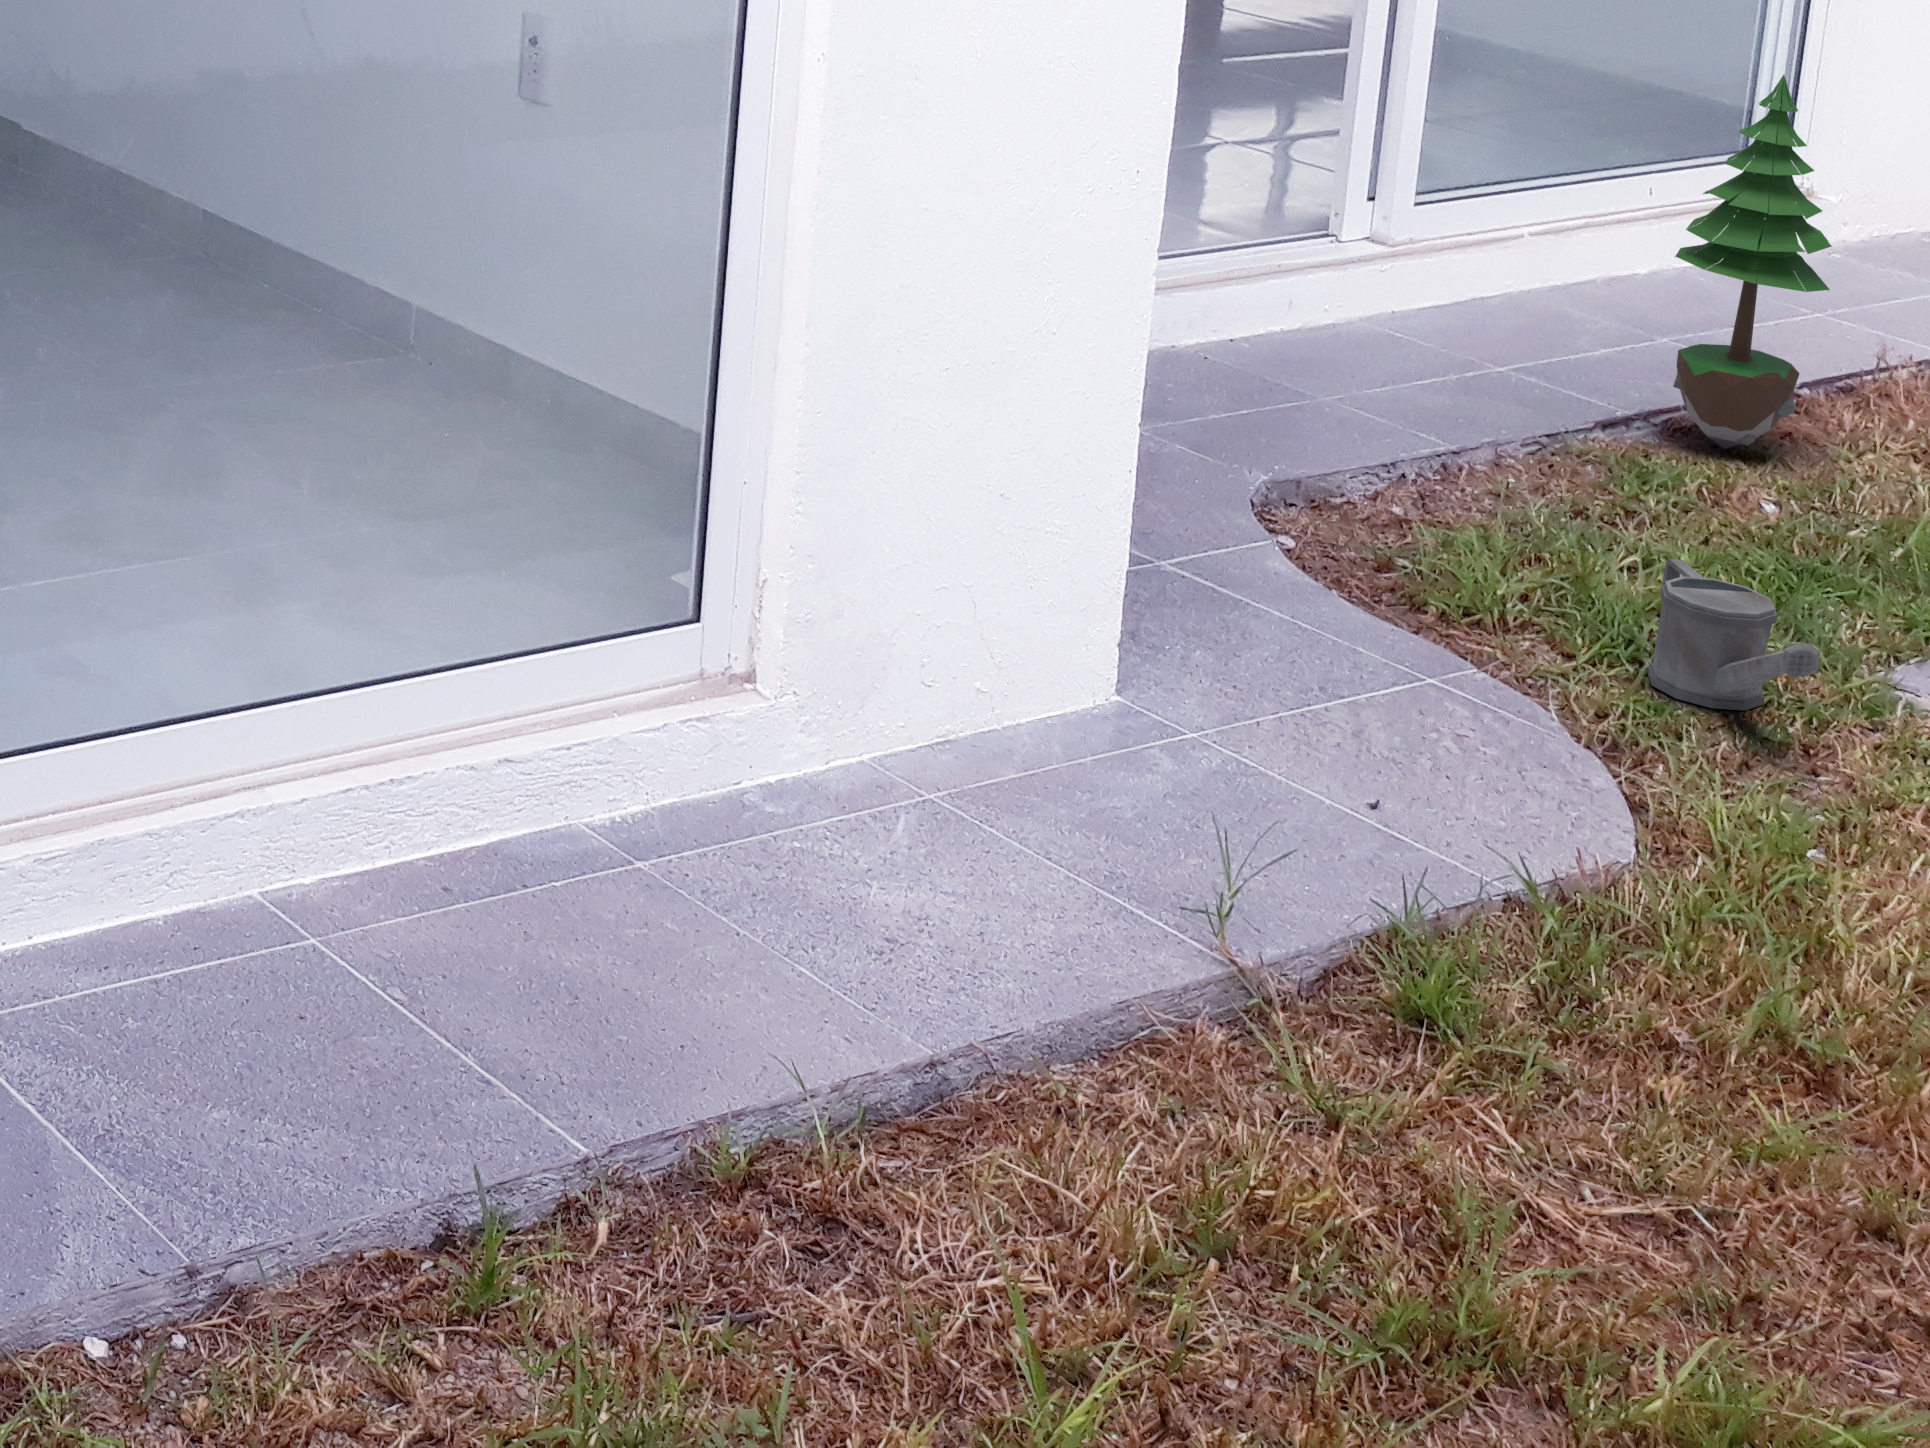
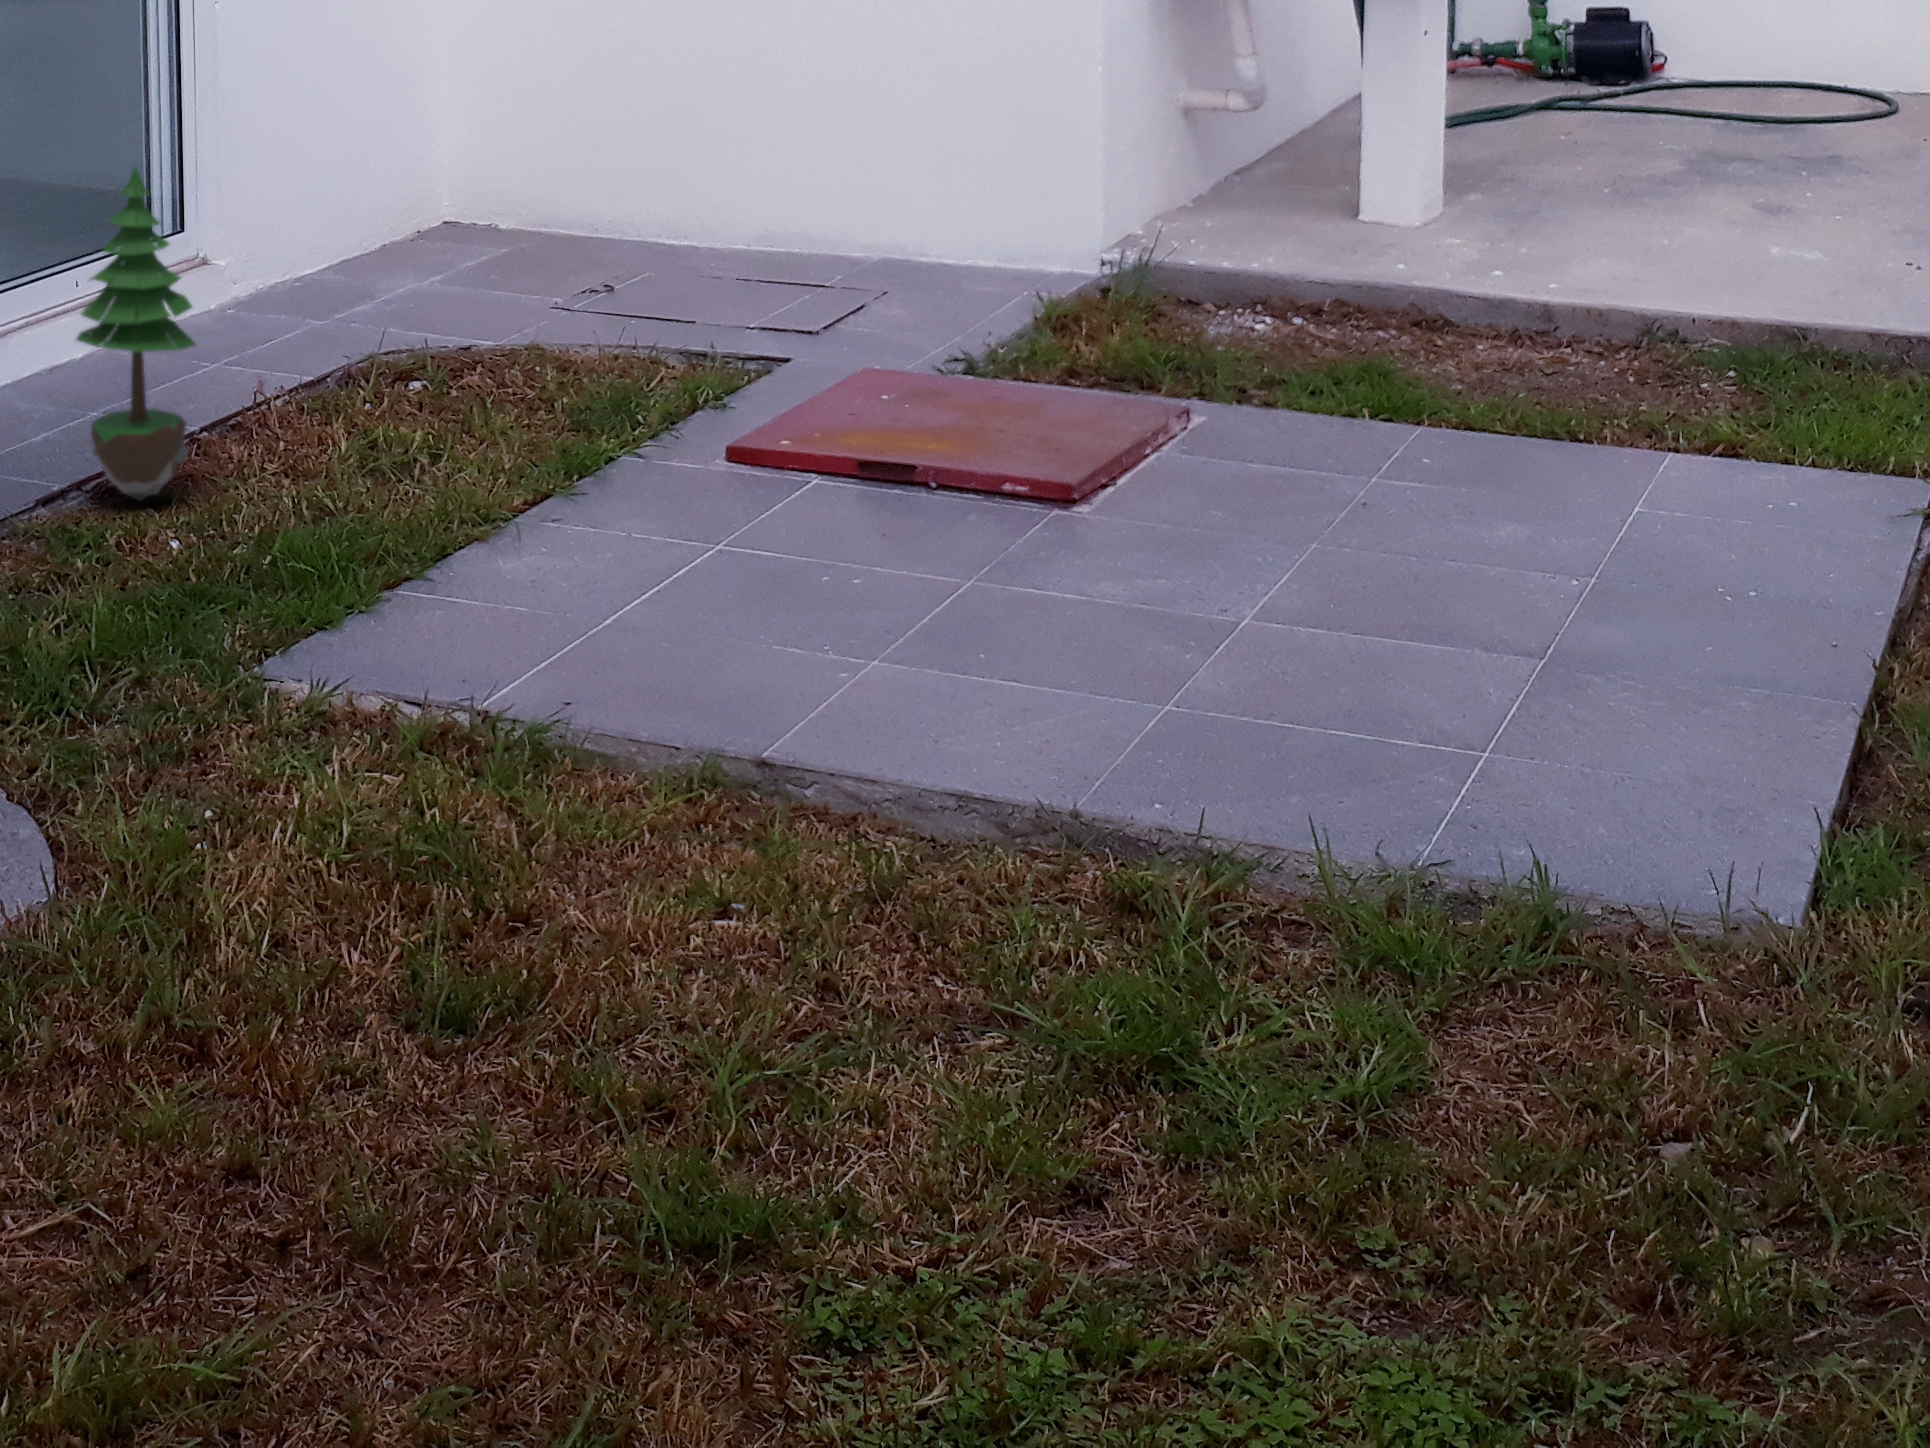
watering can: present [1648,559,1820,710] -> none [70,612,192,739]

